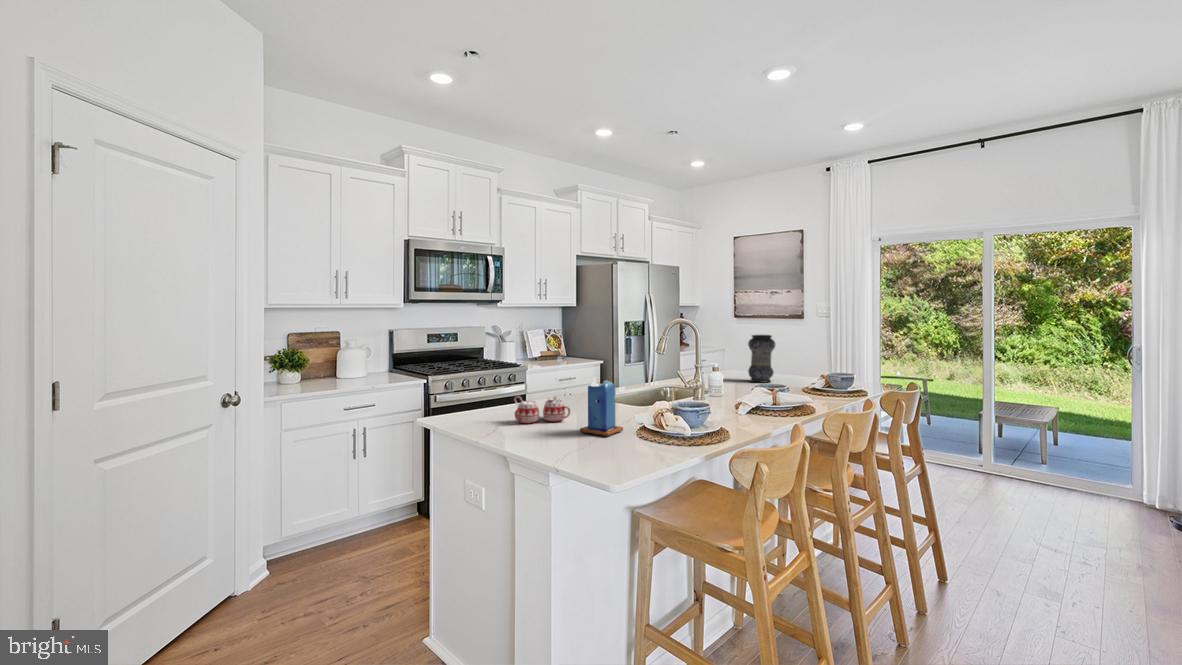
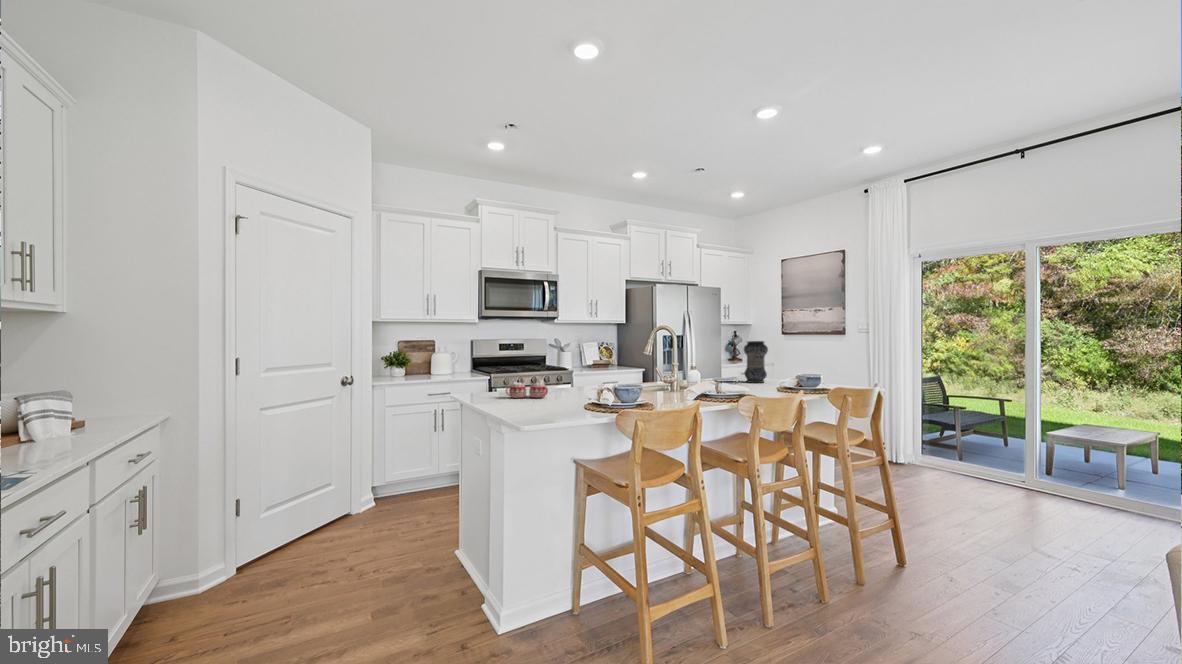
candle: present [580,377,623,436] -> none [544,361,576,405]

